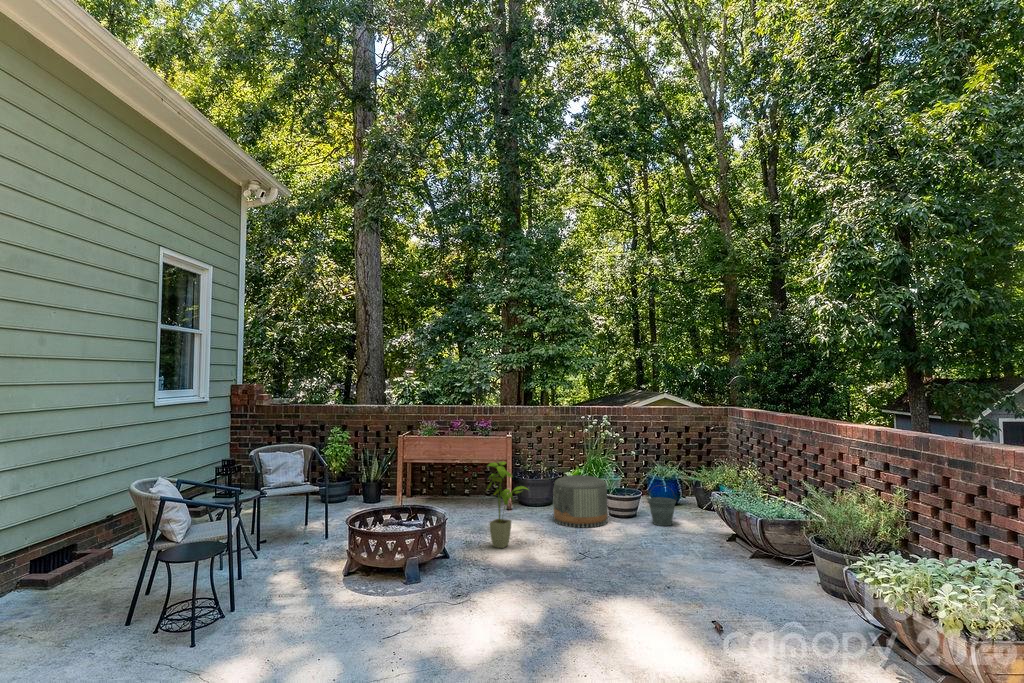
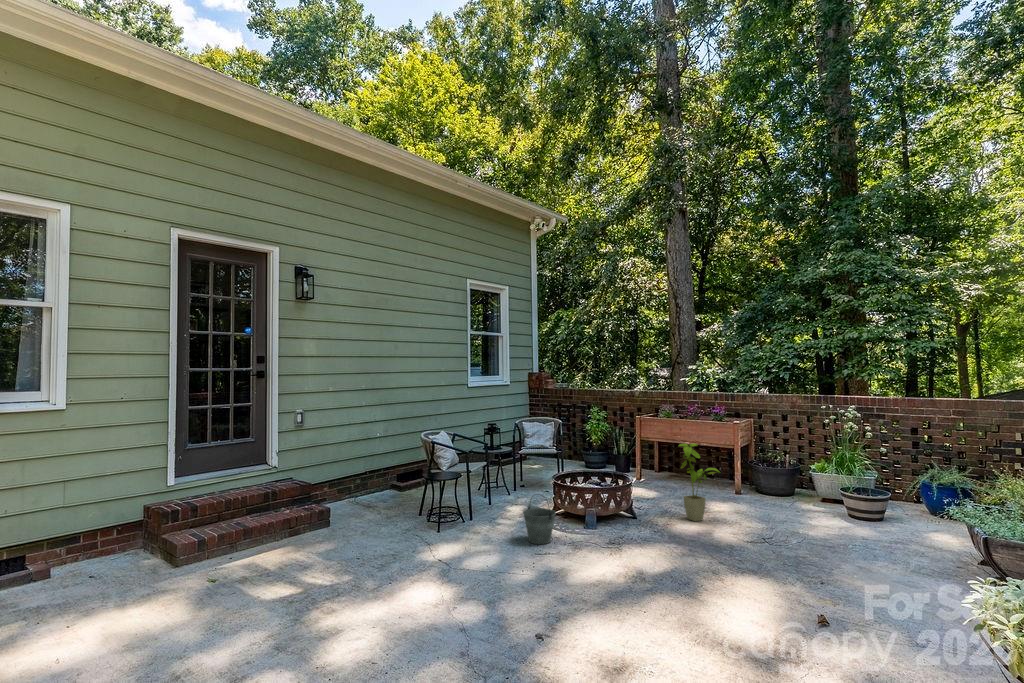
pouf: present [553,475,608,528] -> none [774,467,838,522]
bucket: present [647,485,677,526] -> present [523,494,556,544]

